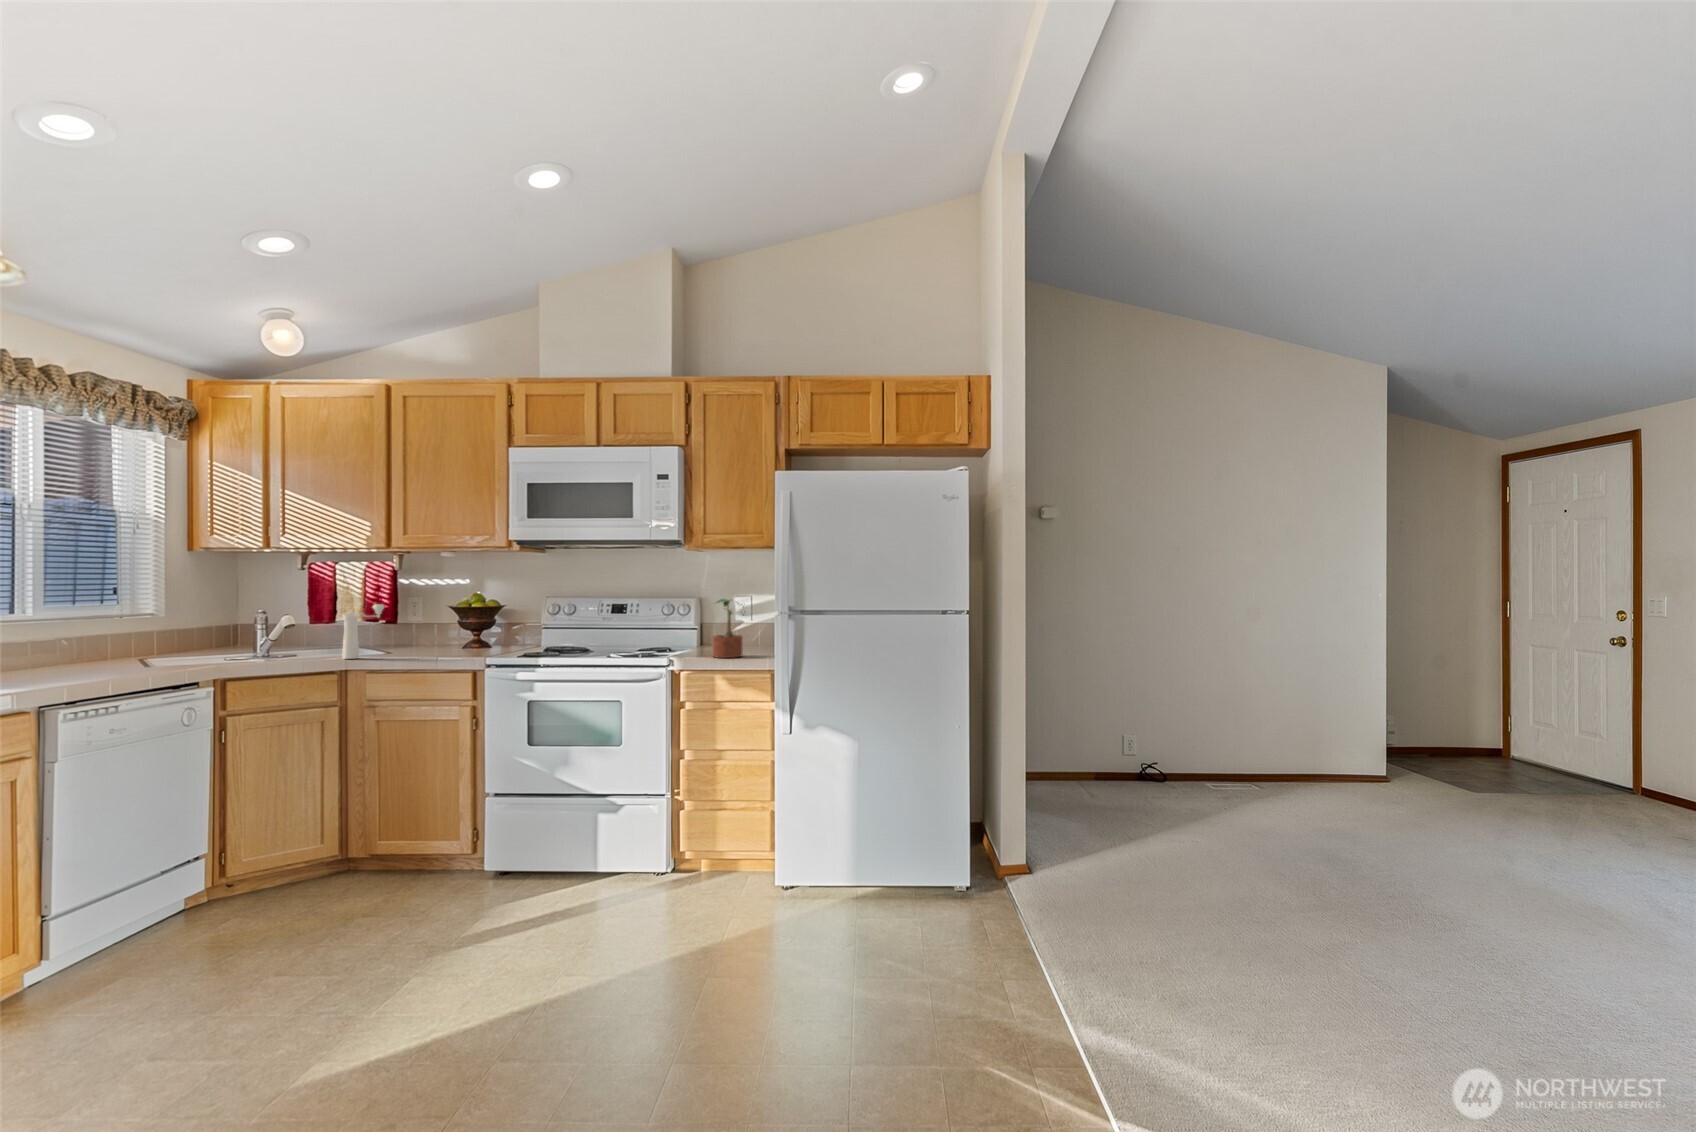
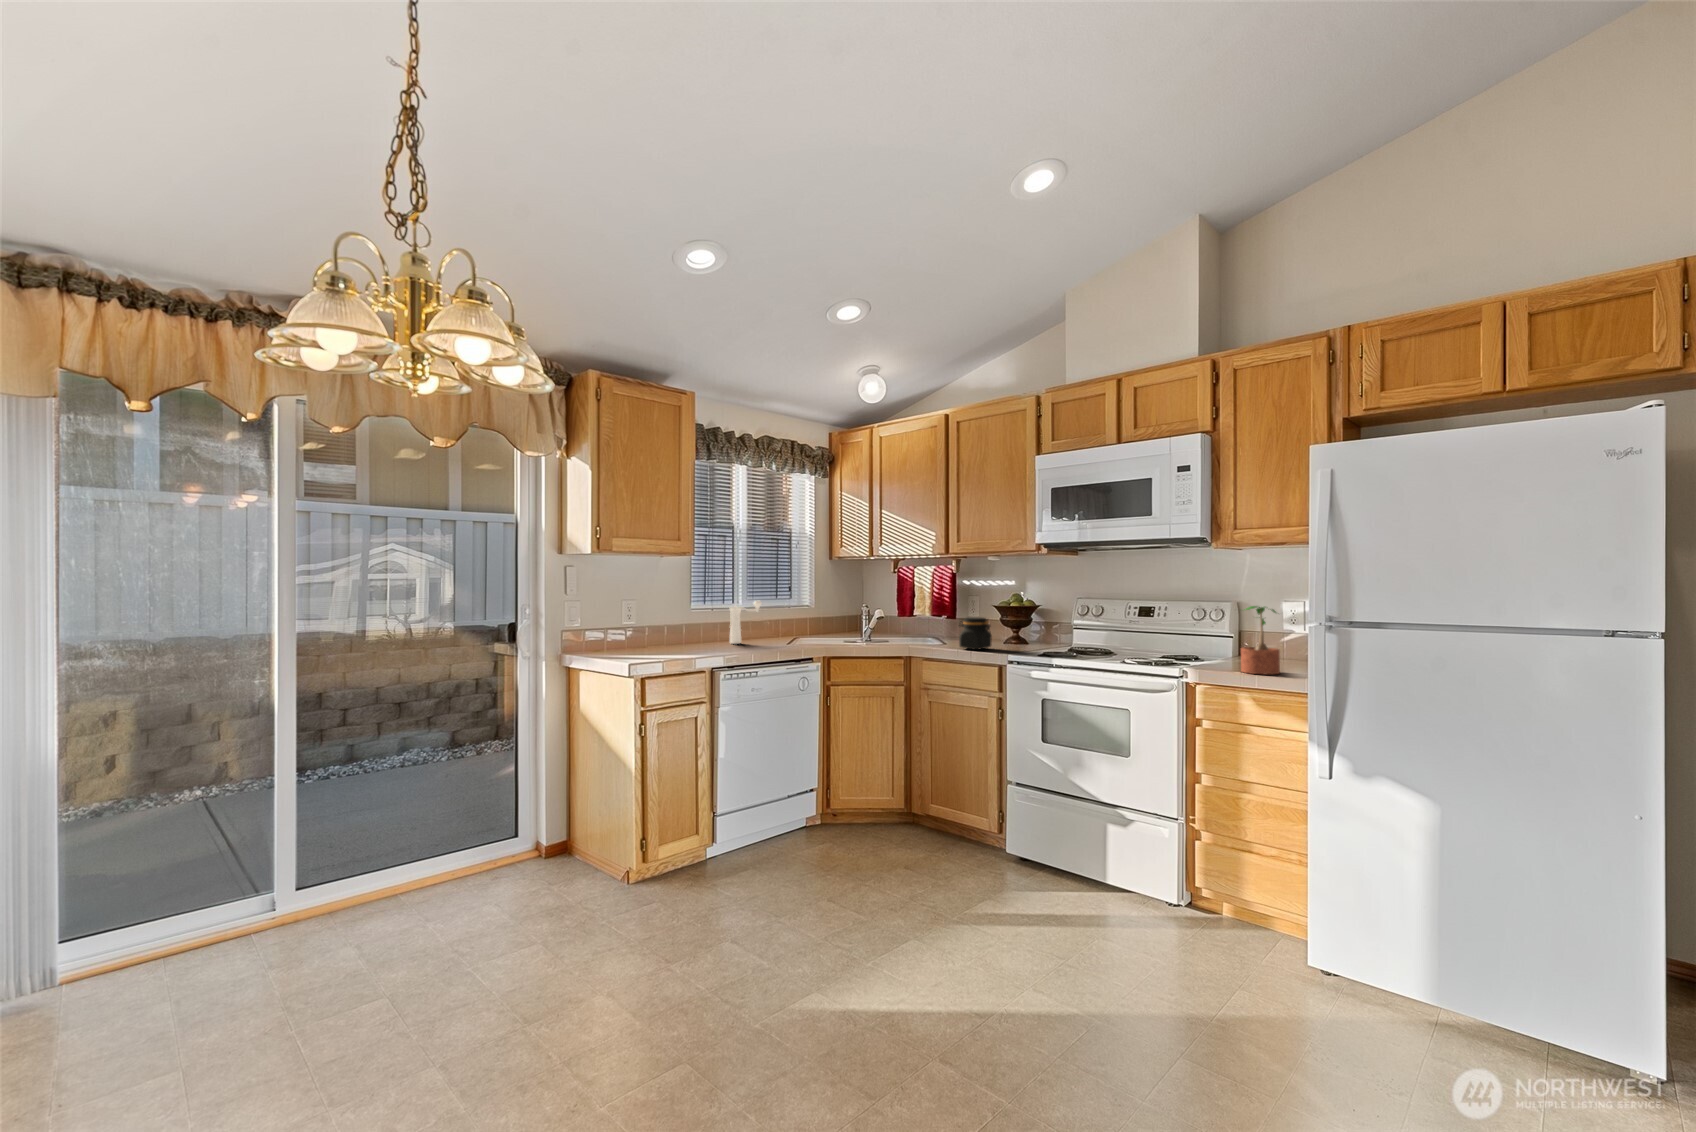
pepper mill: present [343,604,384,659] -> present [730,601,761,644]
jar: none [417,620,459,657] -> present [959,617,992,650]

